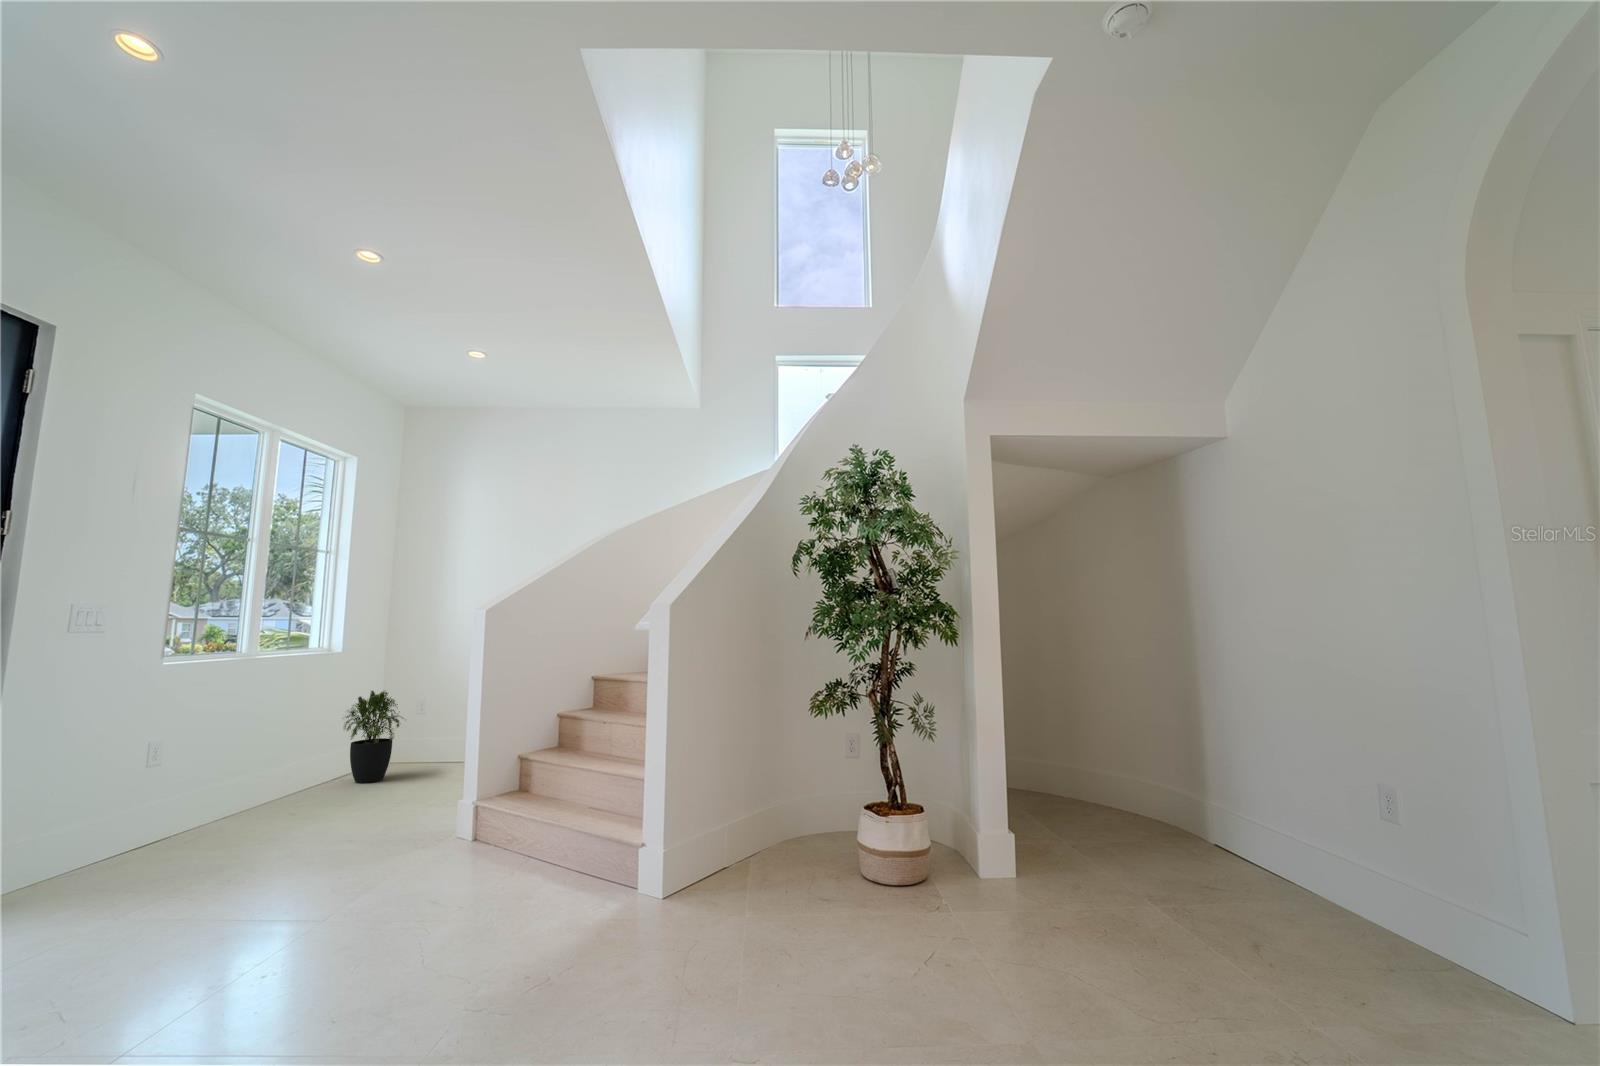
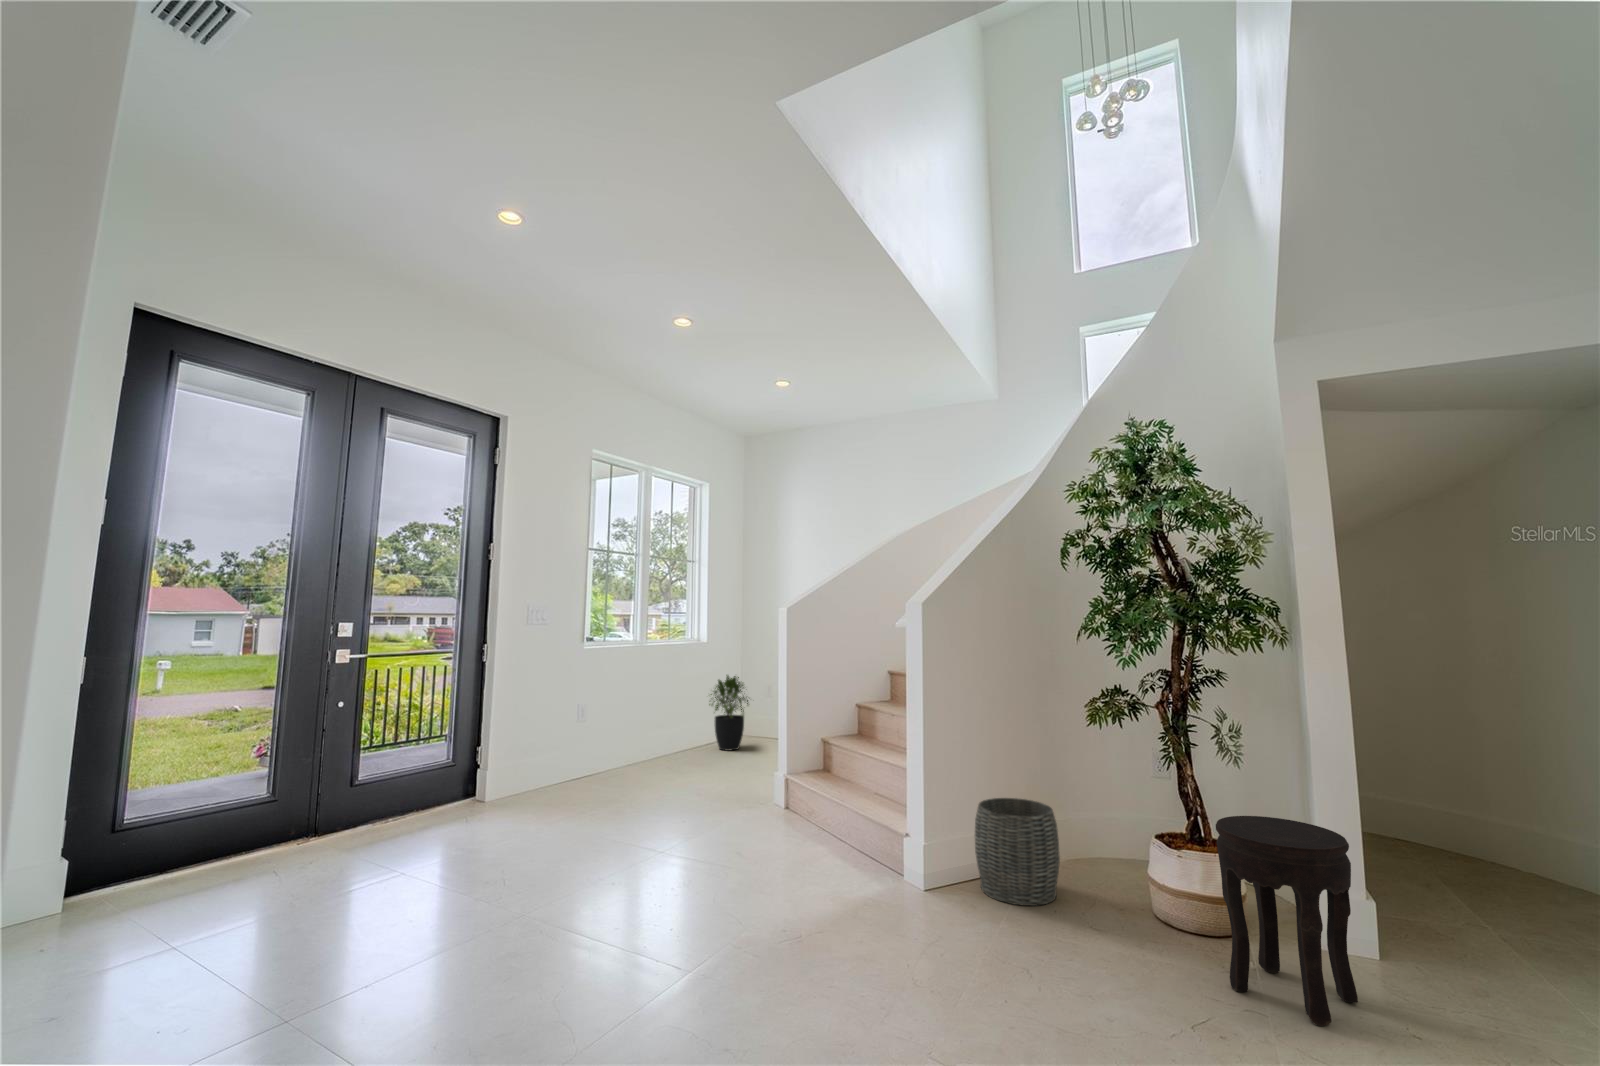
side table: none [928,778,1019,936] -> present [1216,816,1358,1026]
woven basket: none [710,791,787,893] -> present [975,798,1060,906]

